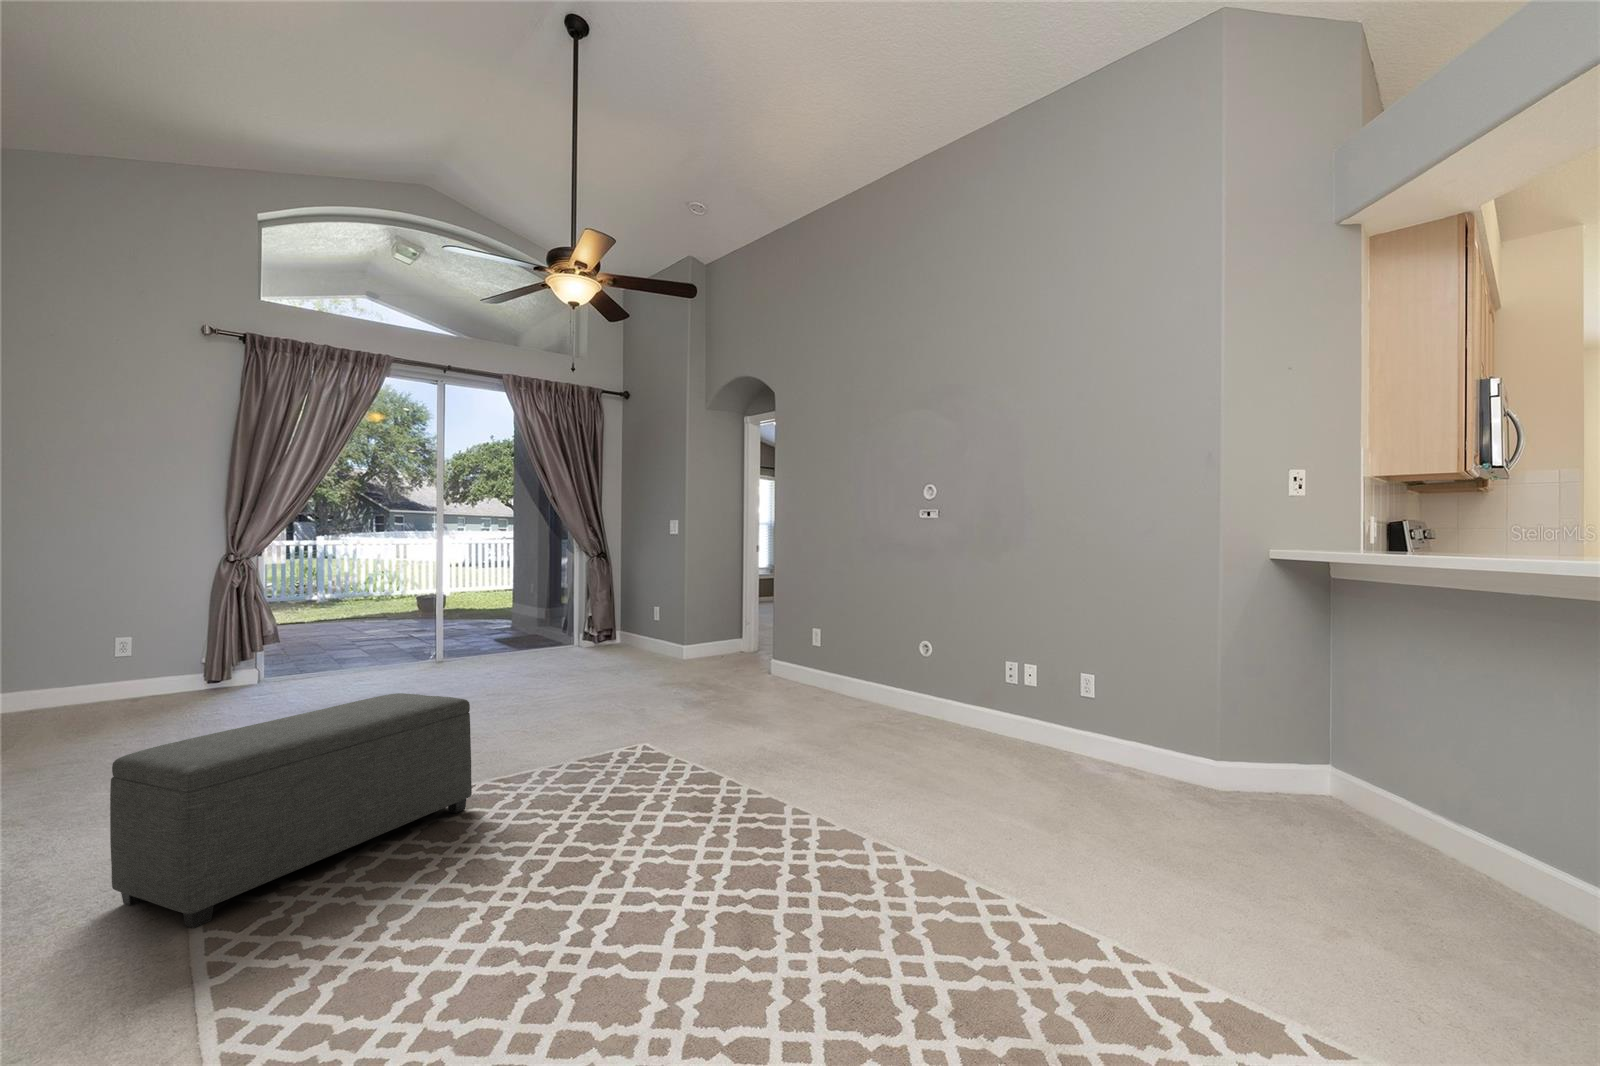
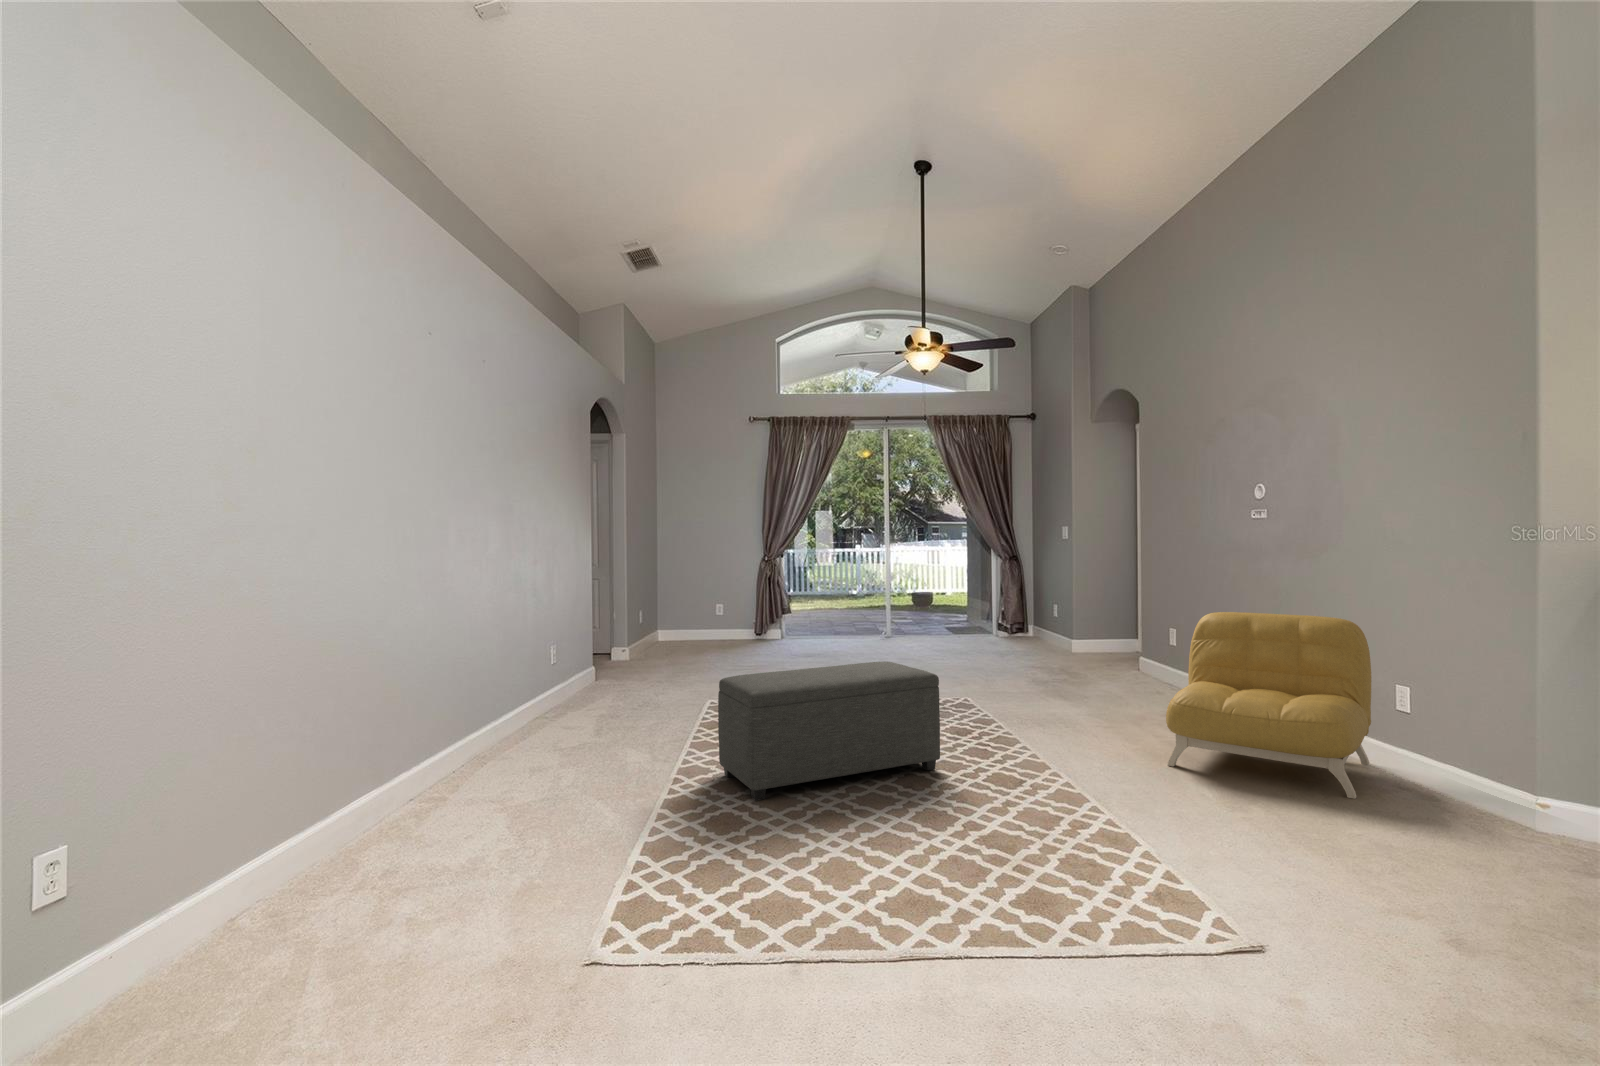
armchair: none [692,604,832,749] -> present [1166,612,1371,799]

